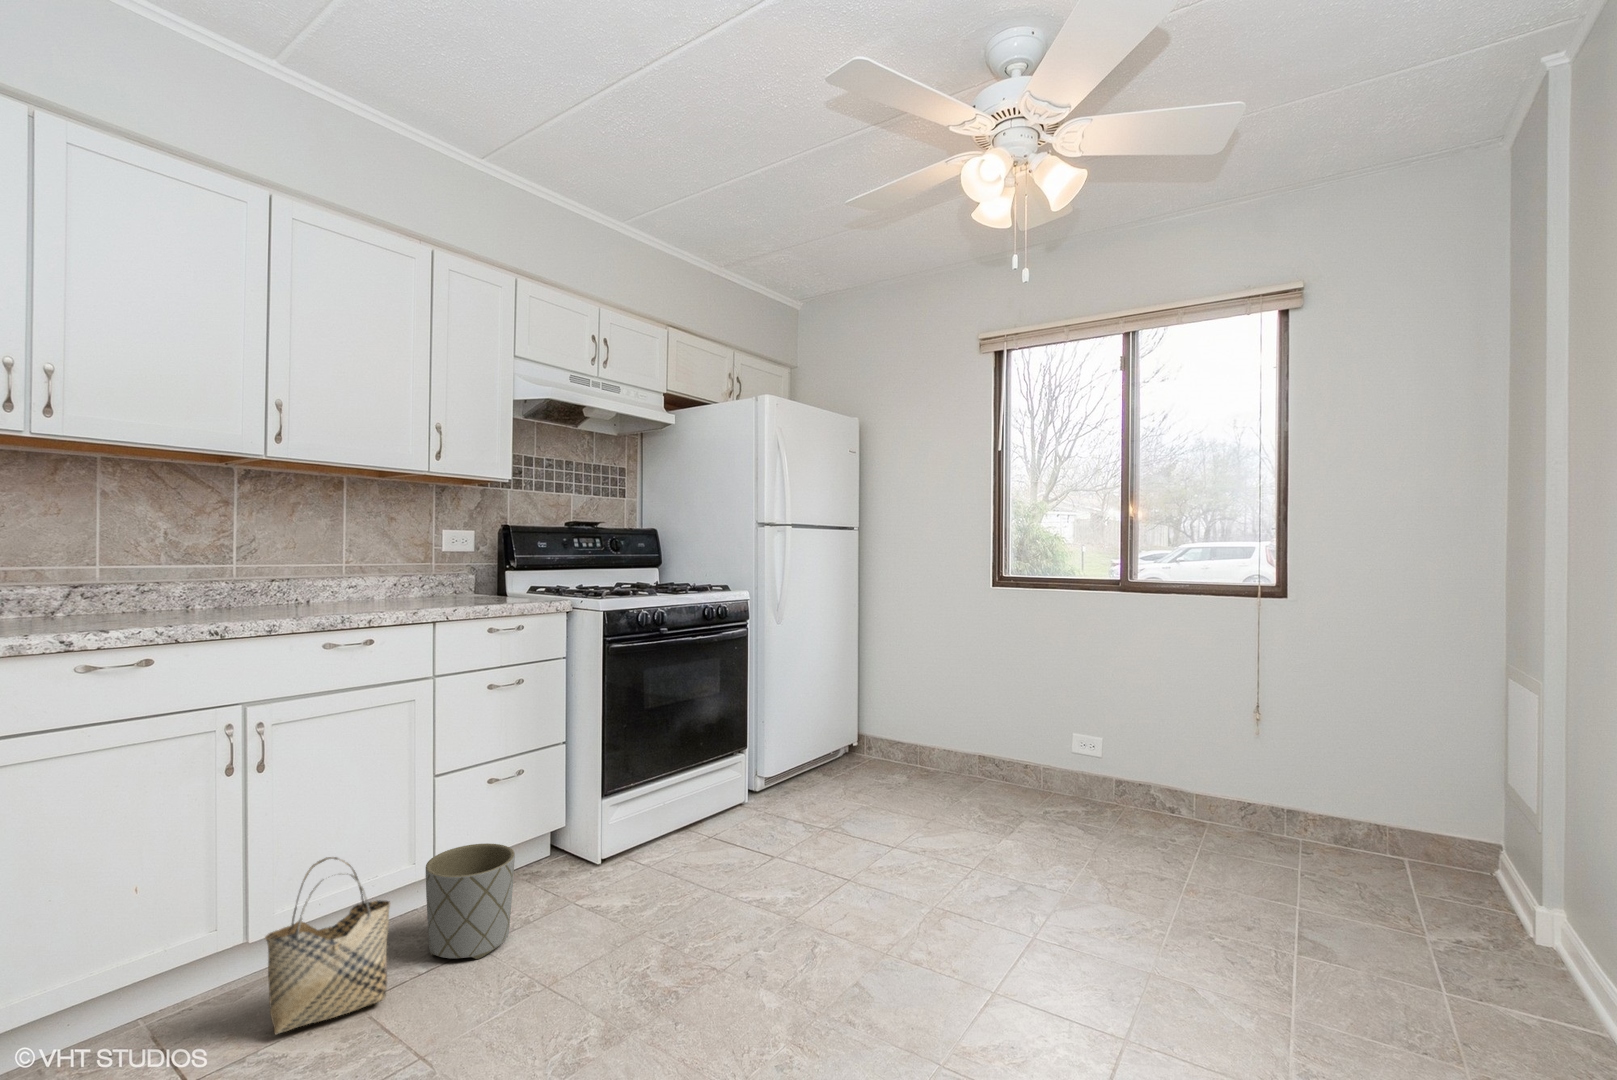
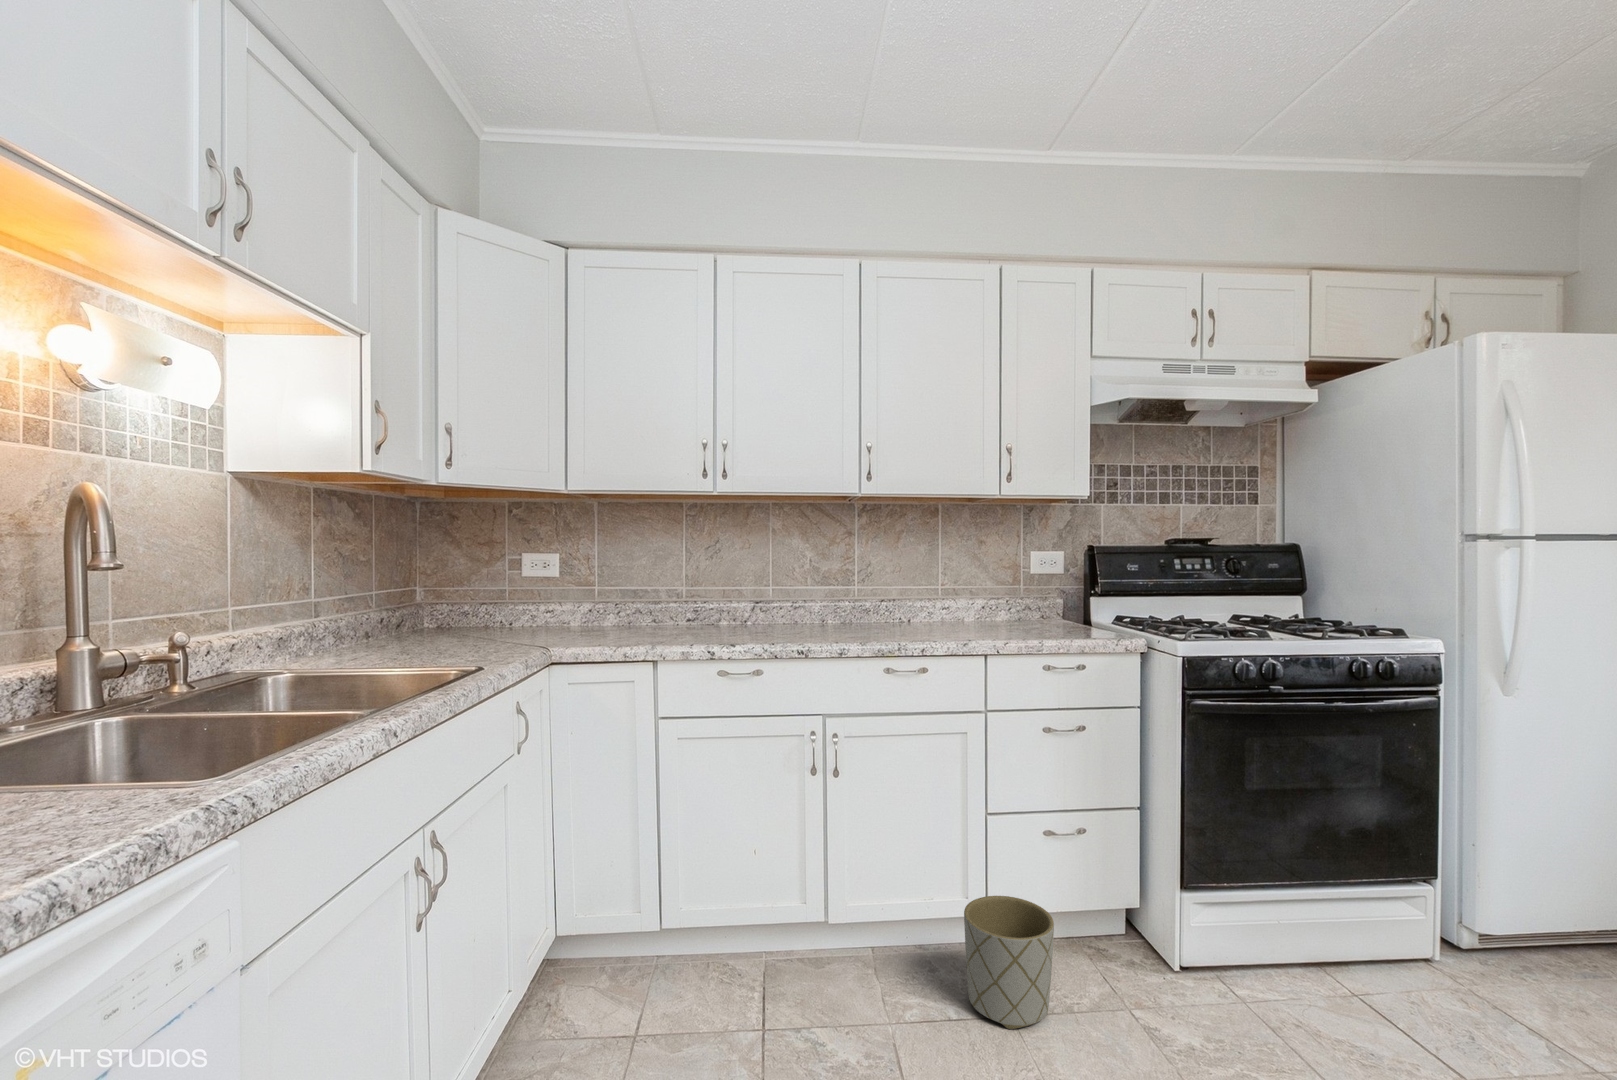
woven basket: present [265,857,390,1035] -> none [822,871,923,1031]

